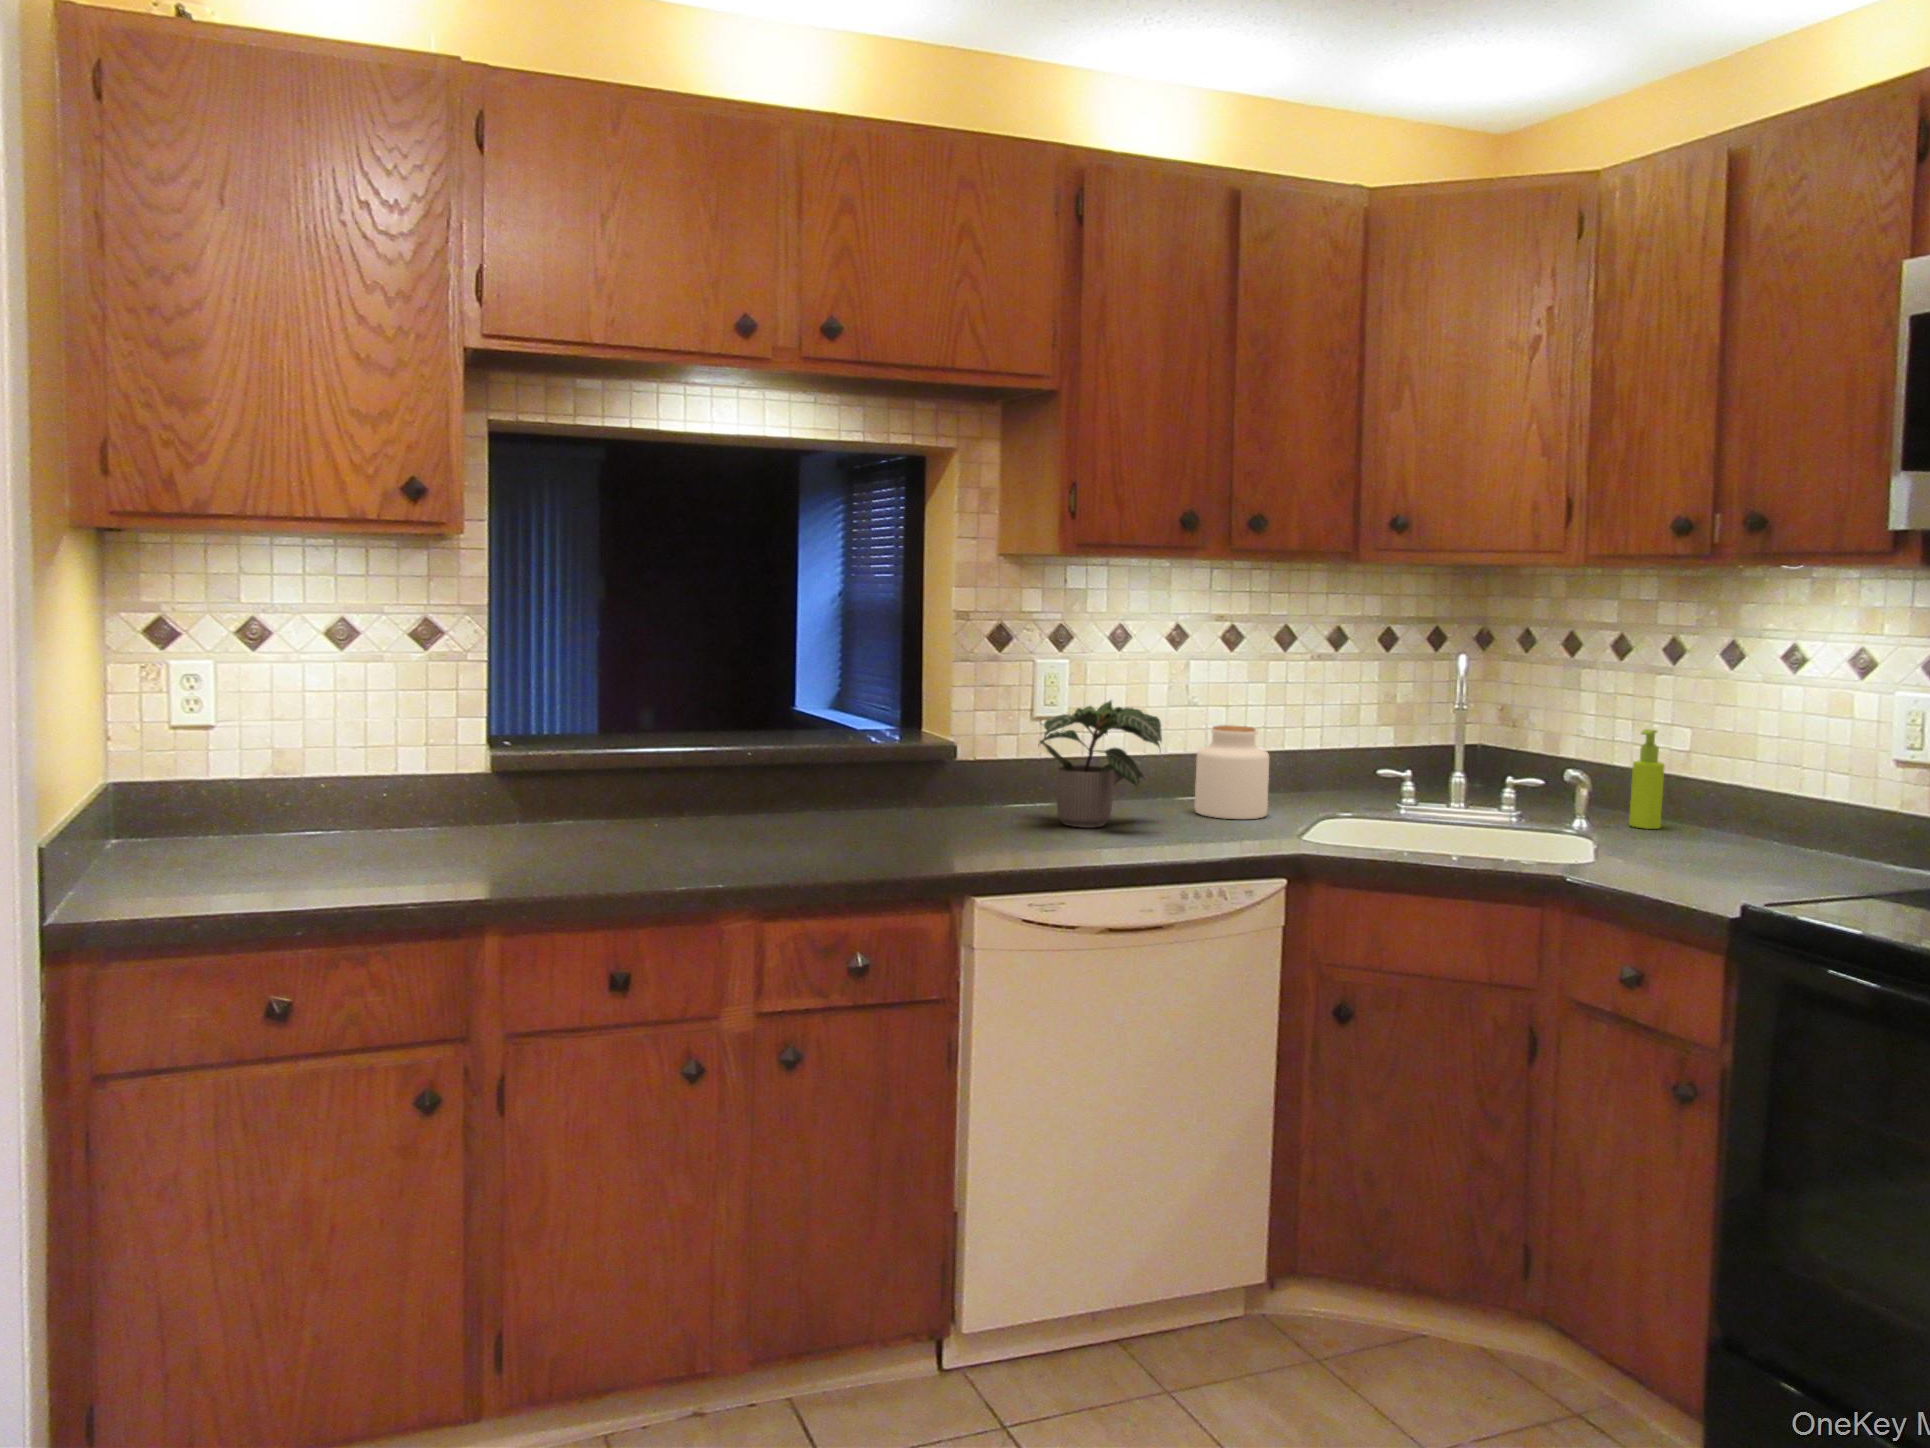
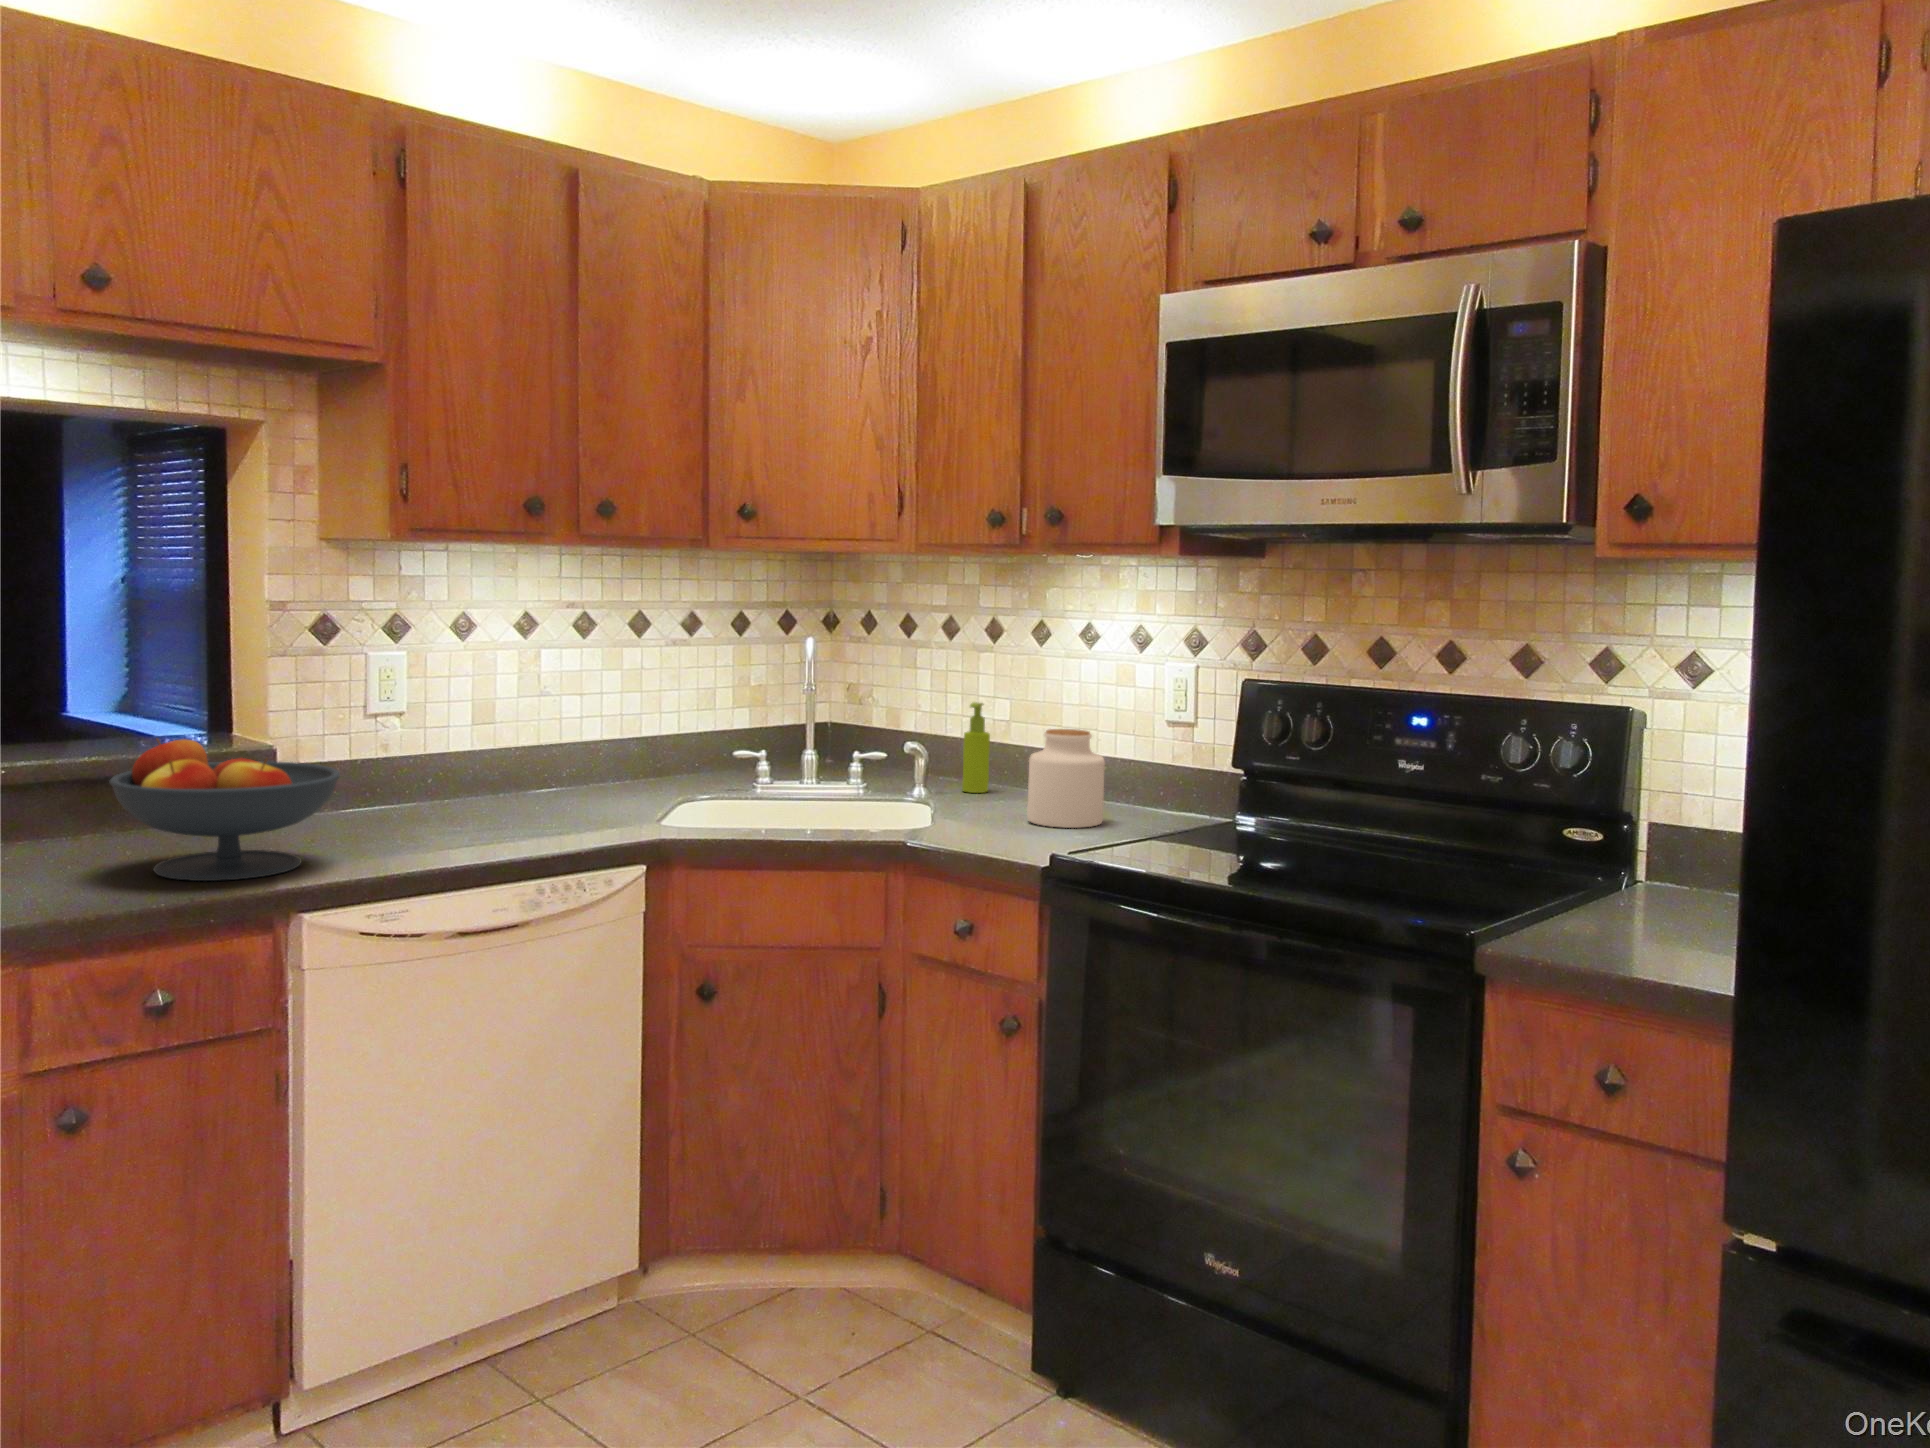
potted plant: present [1040,701,1162,828] -> none [374,693,515,831]
jar: present [1194,725,1269,819] -> present [1027,729,1105,828]
fruit bowl: none [821,729,1006,860] -> present [109,739,340,881]

